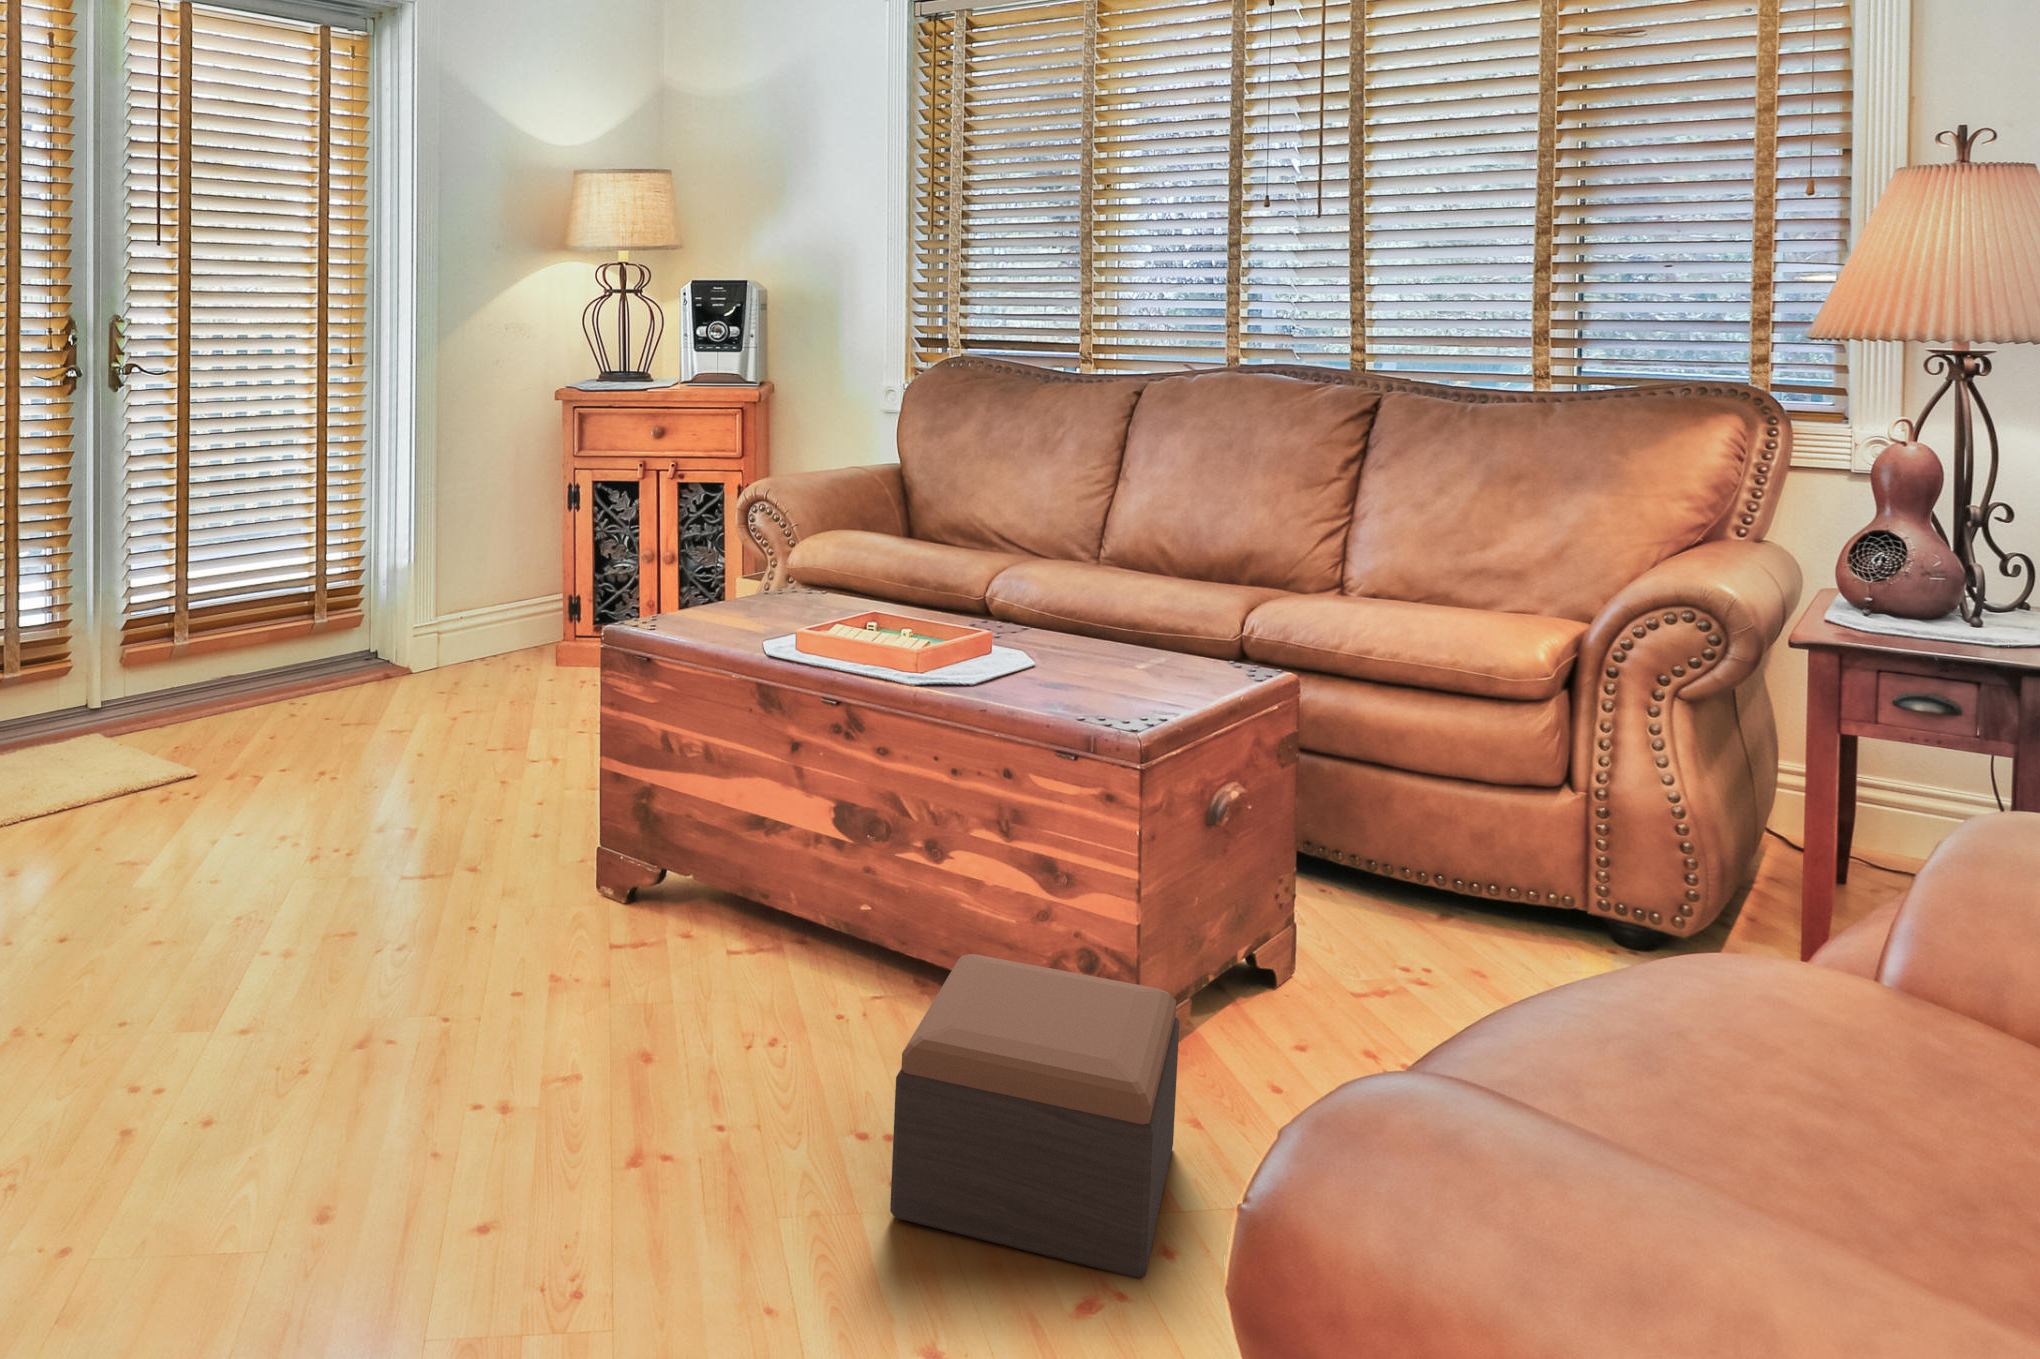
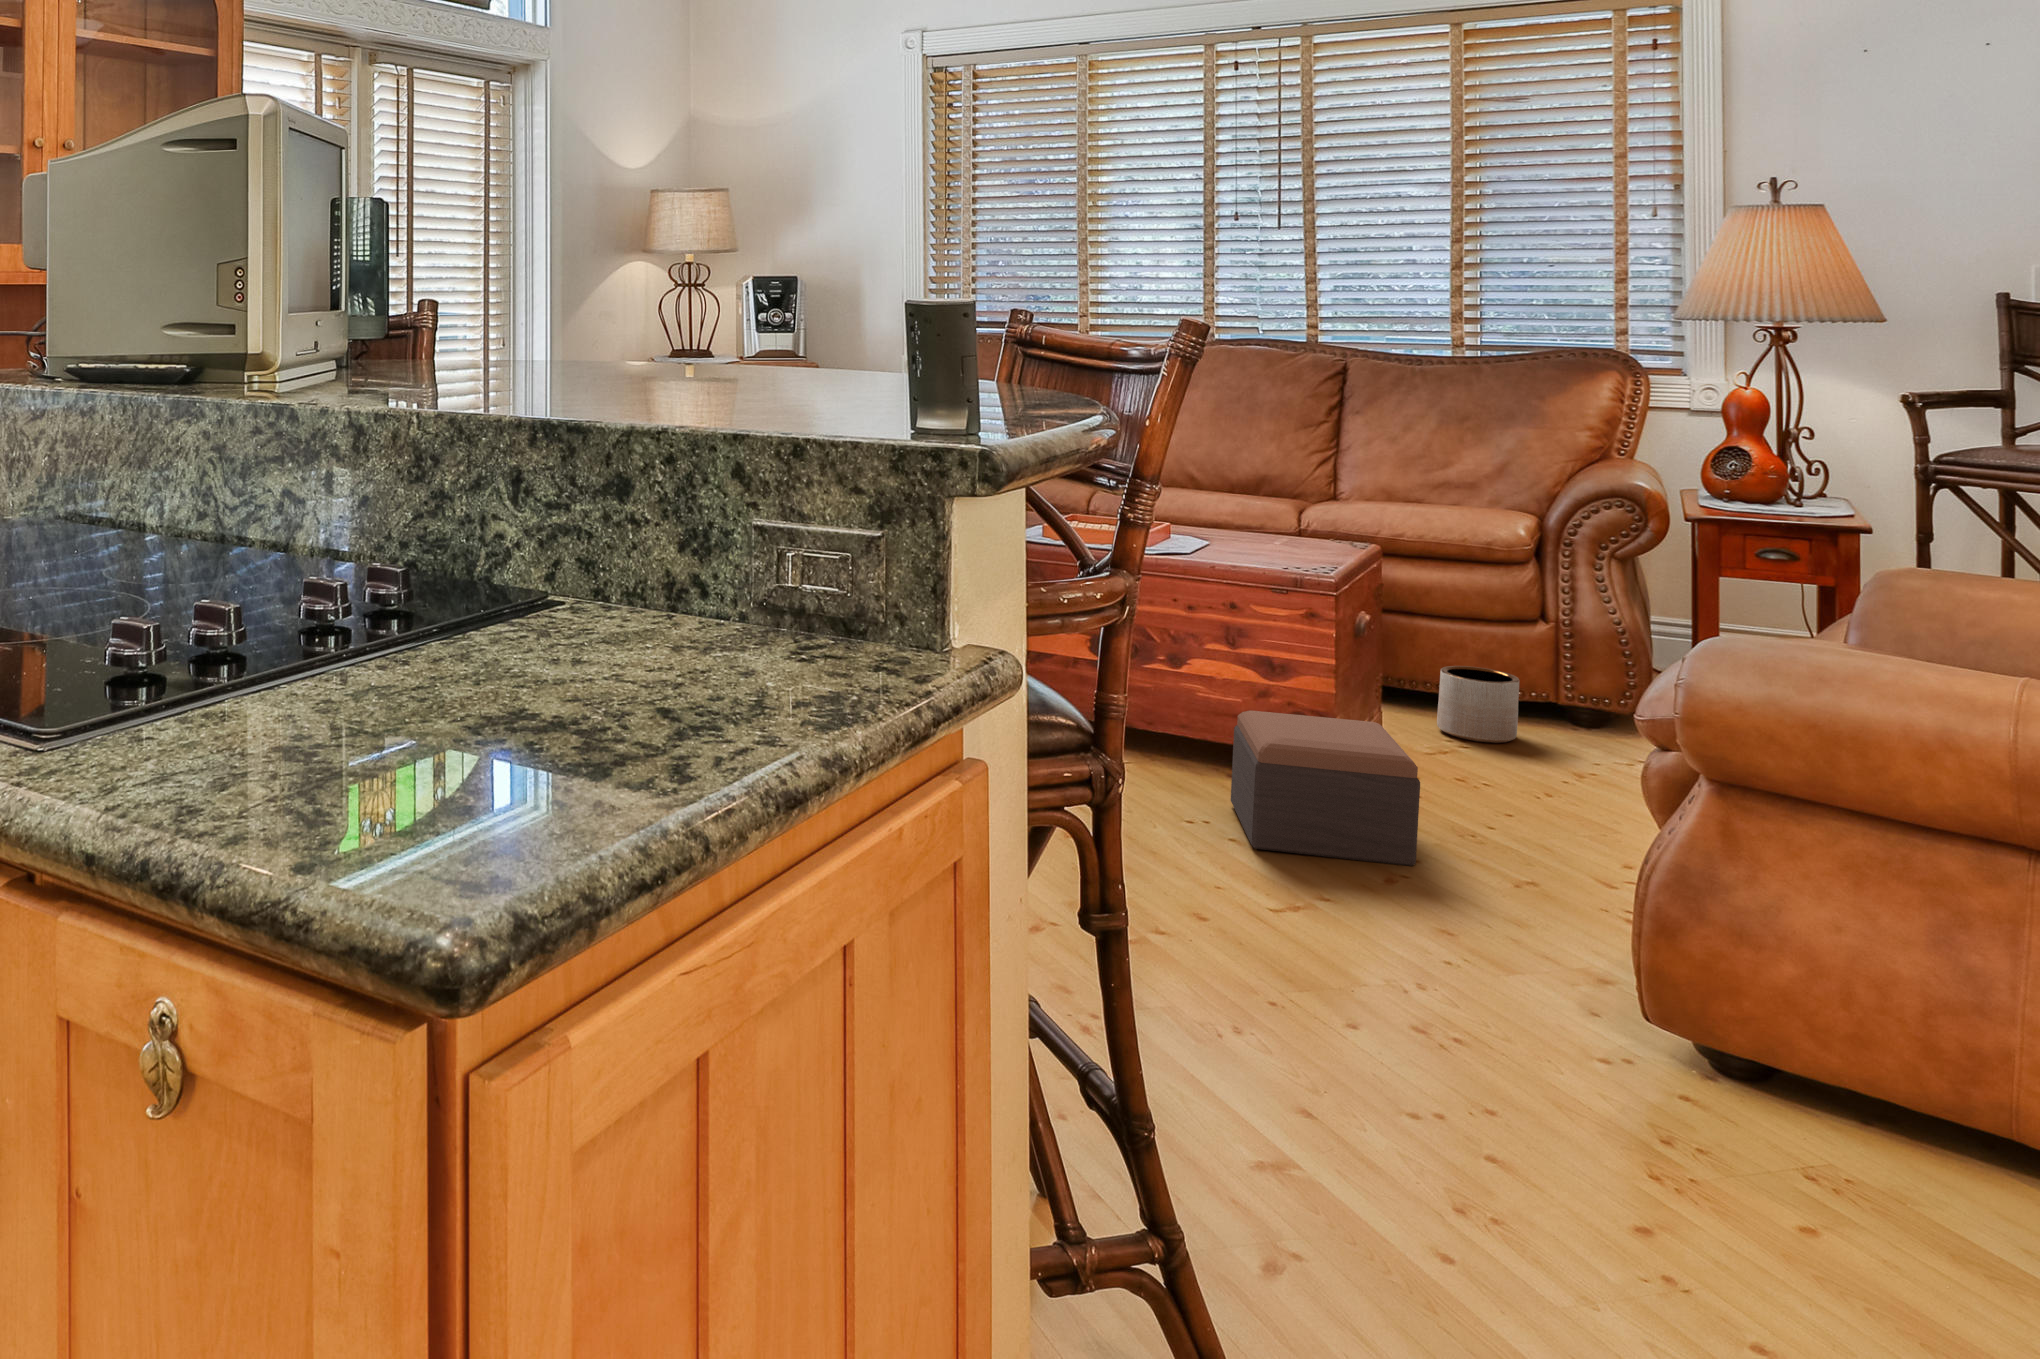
planter: none [1404,849,1520,976] -> present [1437,666,1519,743]

